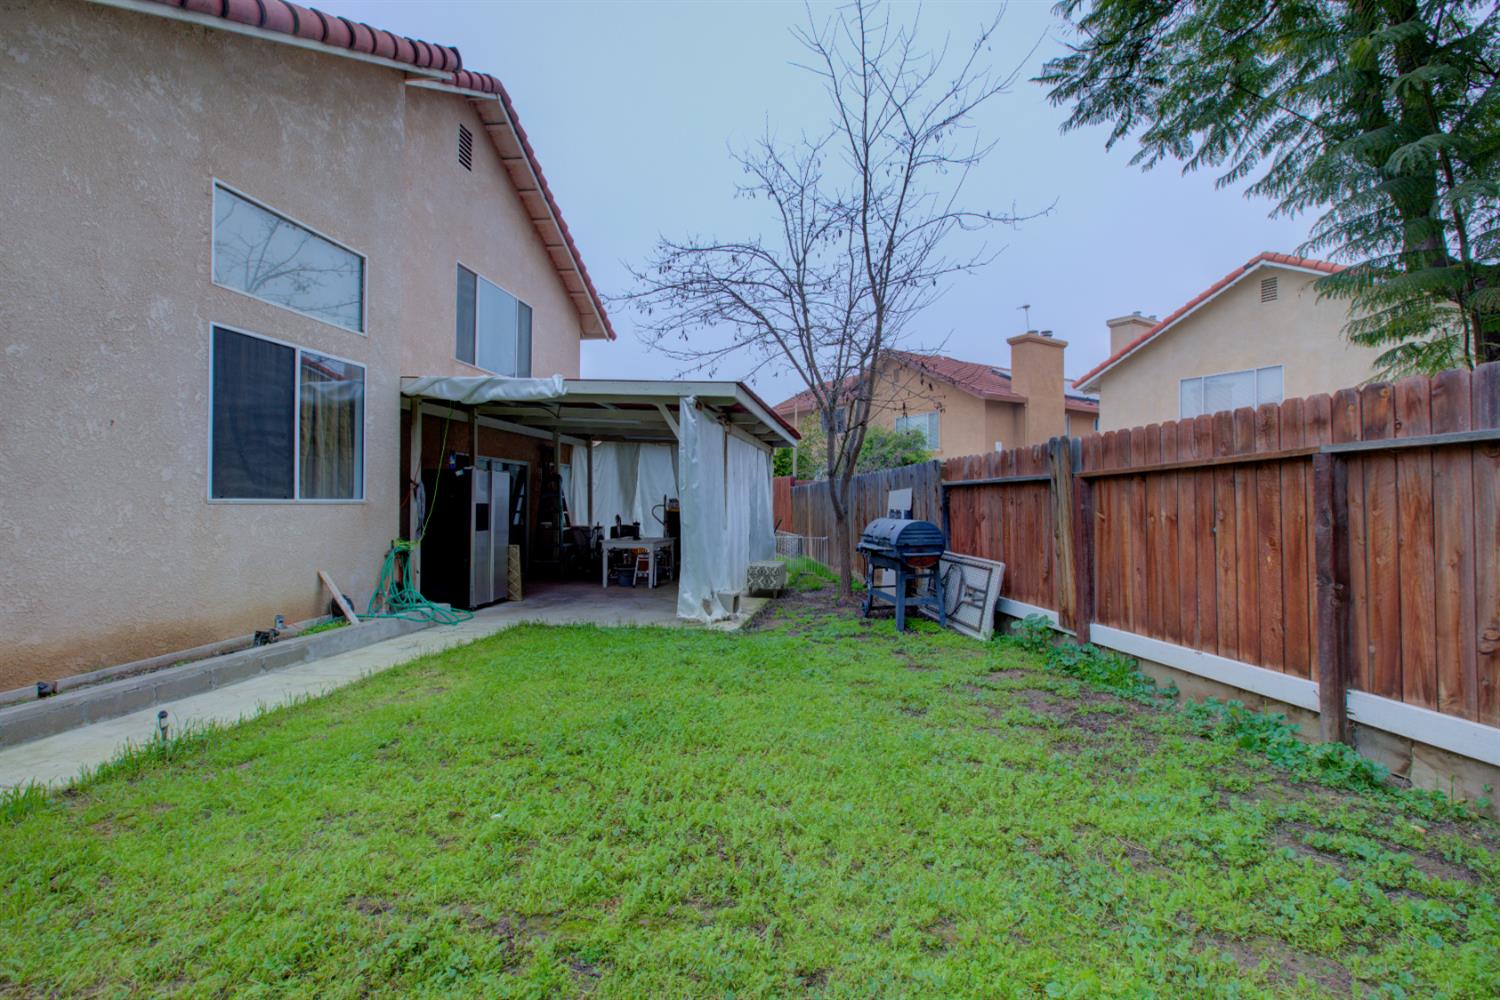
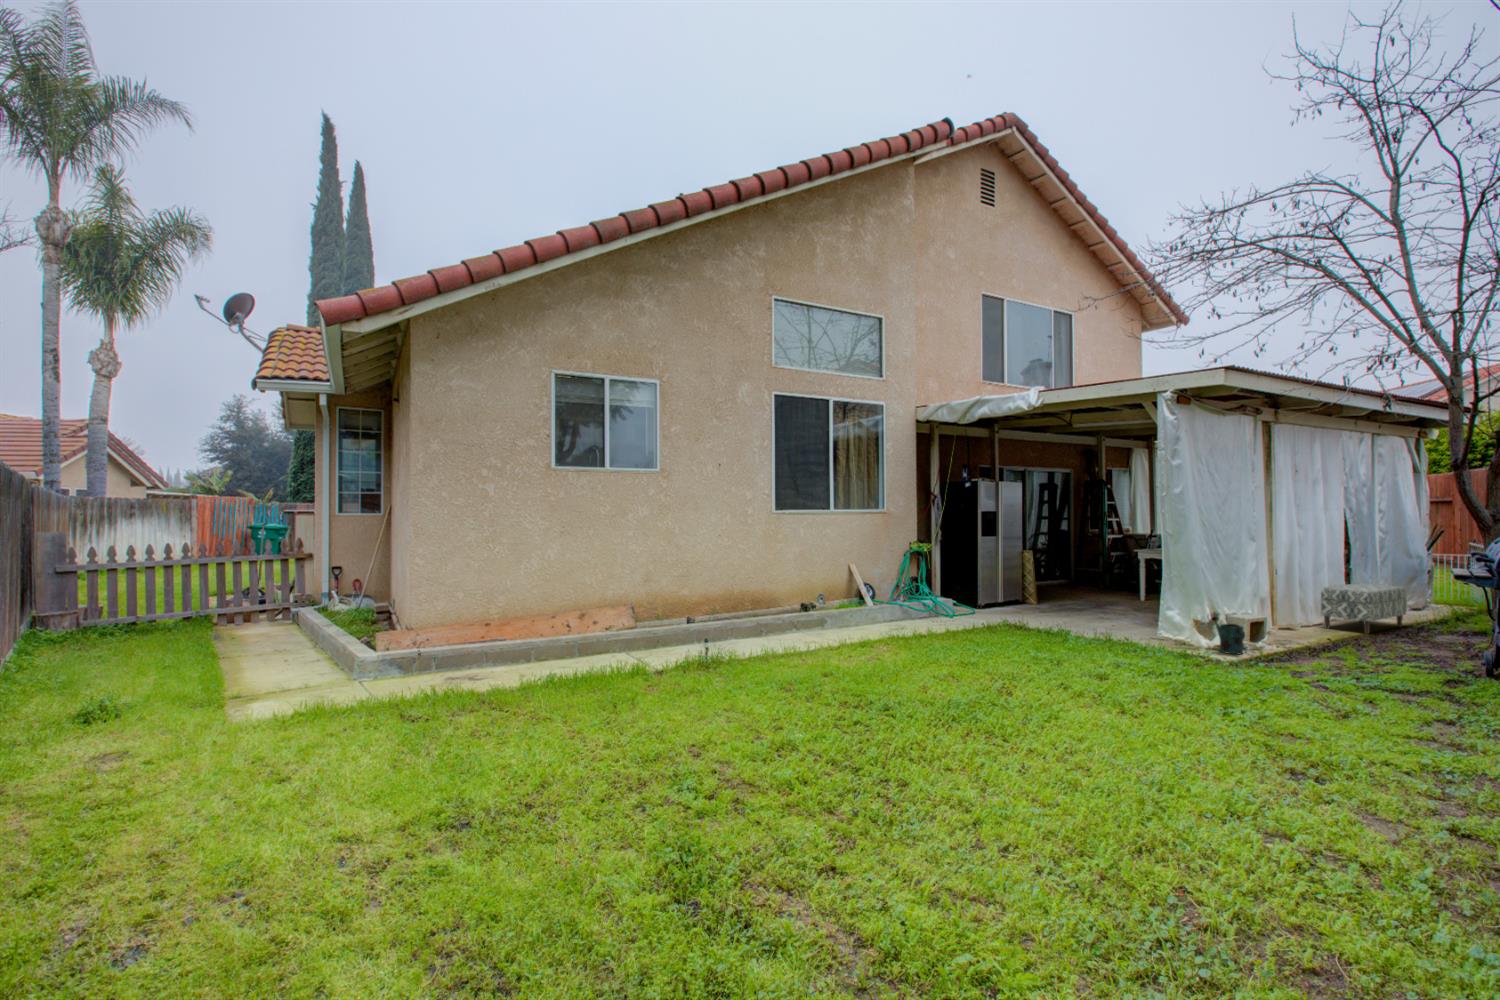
watering can: none [710,597,741,628] -> present [1211,617,1245,654]

